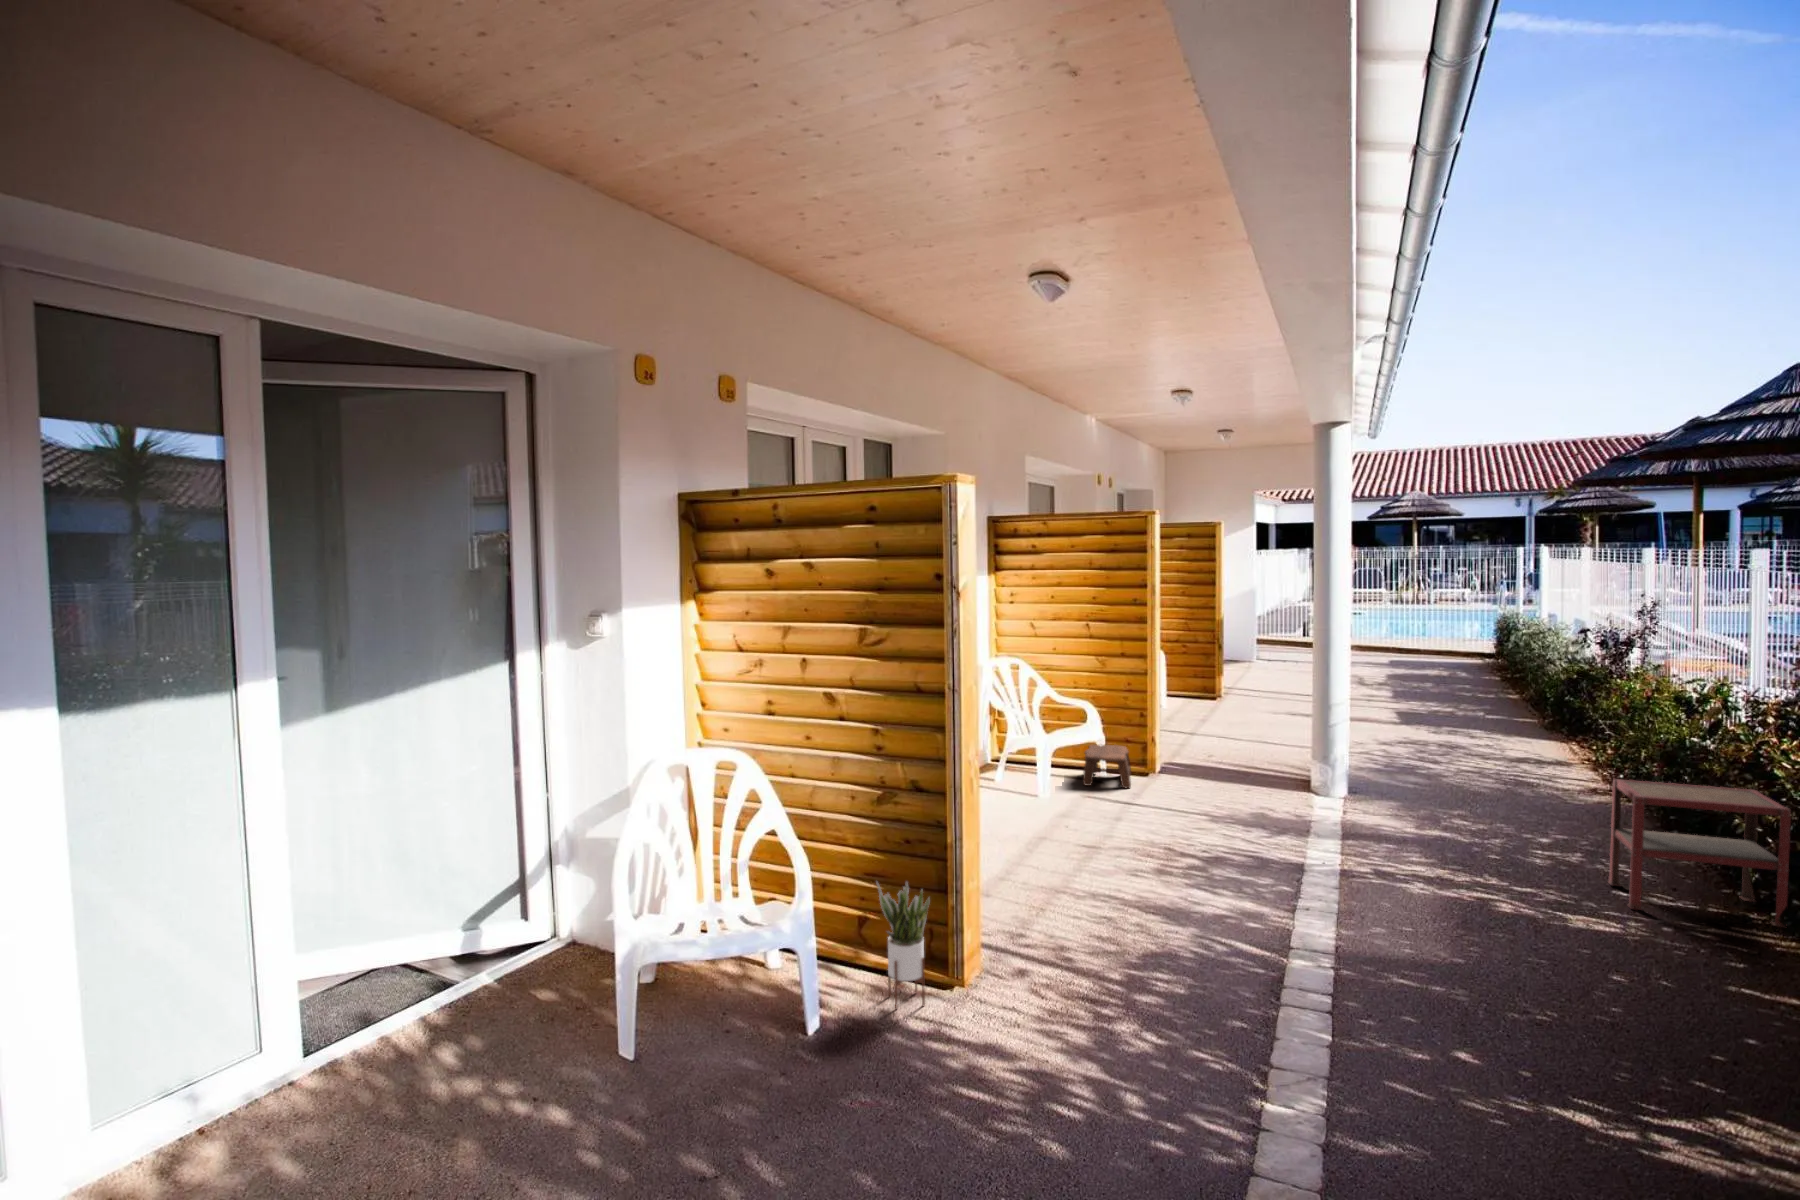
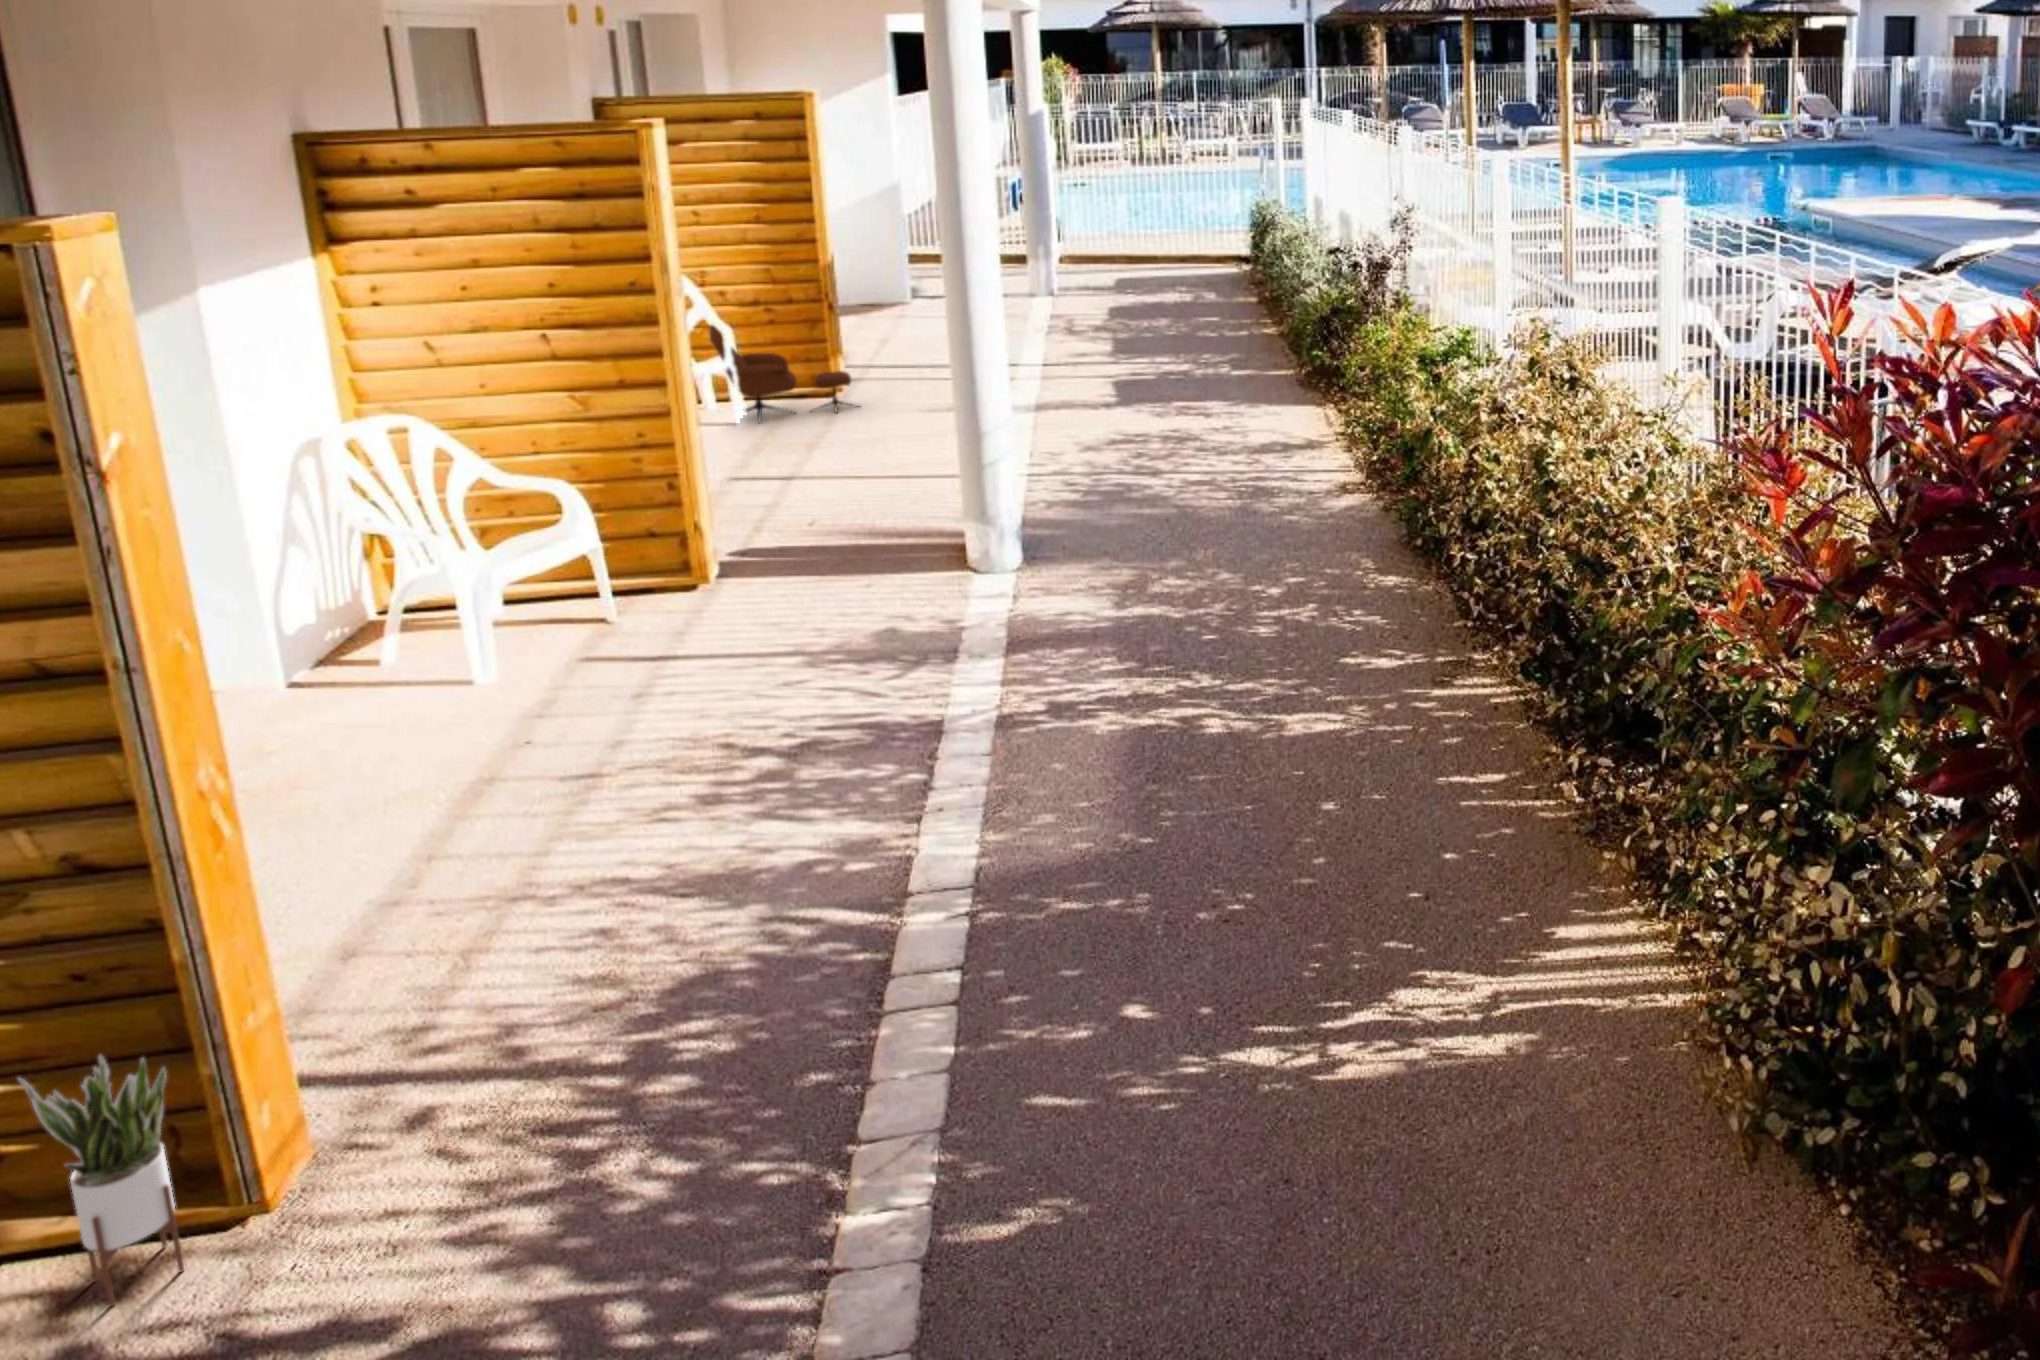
lounge chair: none [1150,650,1230,709] -> present [709,325,851,422]
stool: present [1083,745,1131,788] -> none [569,545,669,635]
side table: present [1608,779,1791,927] -> none [1334,507,1506,691]

